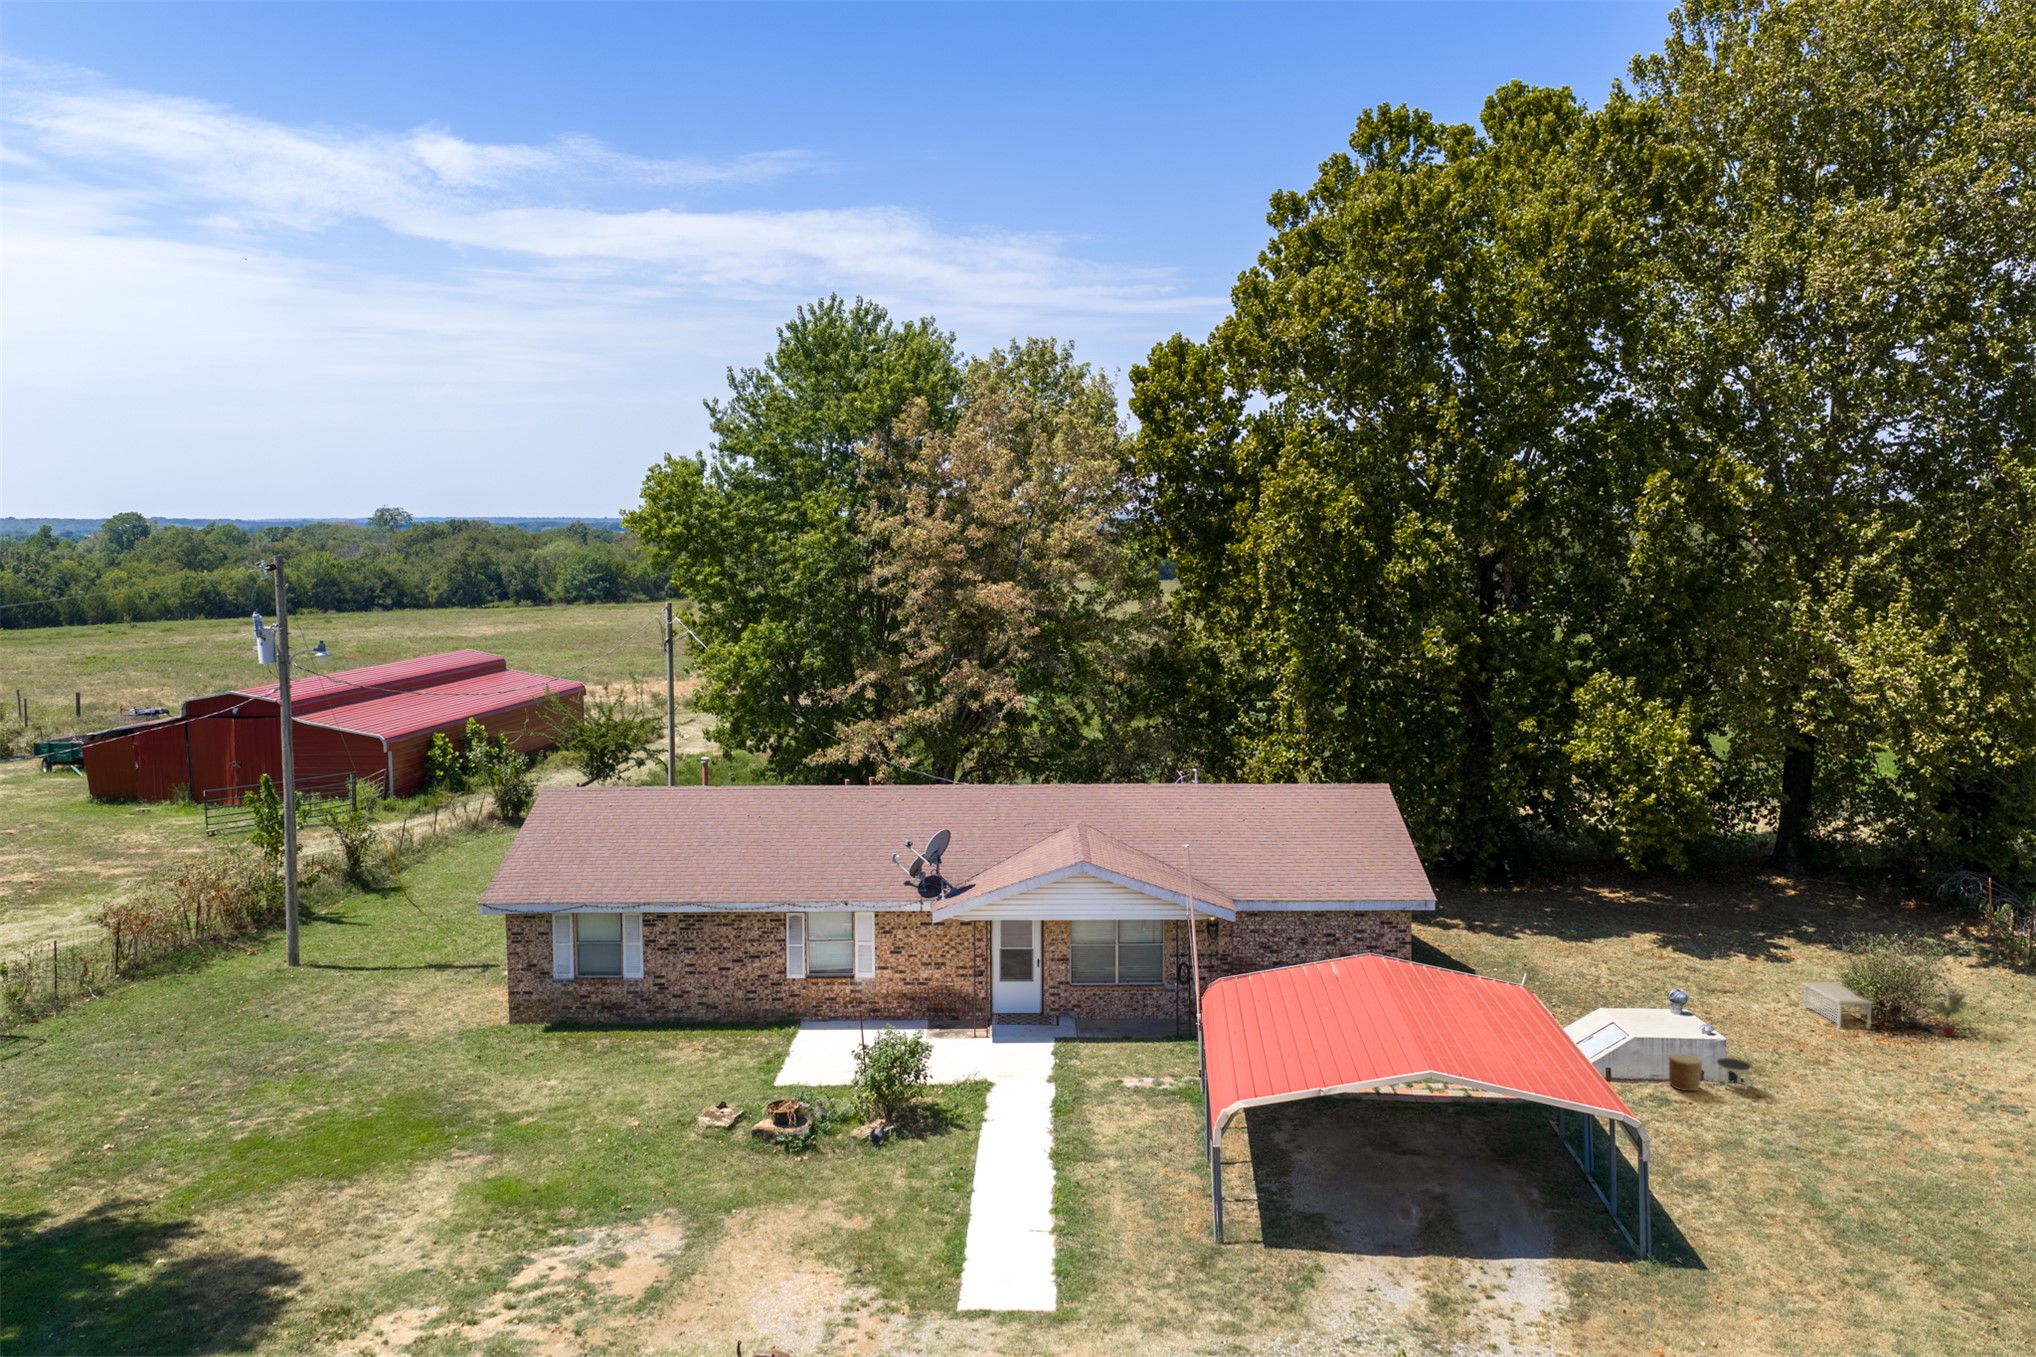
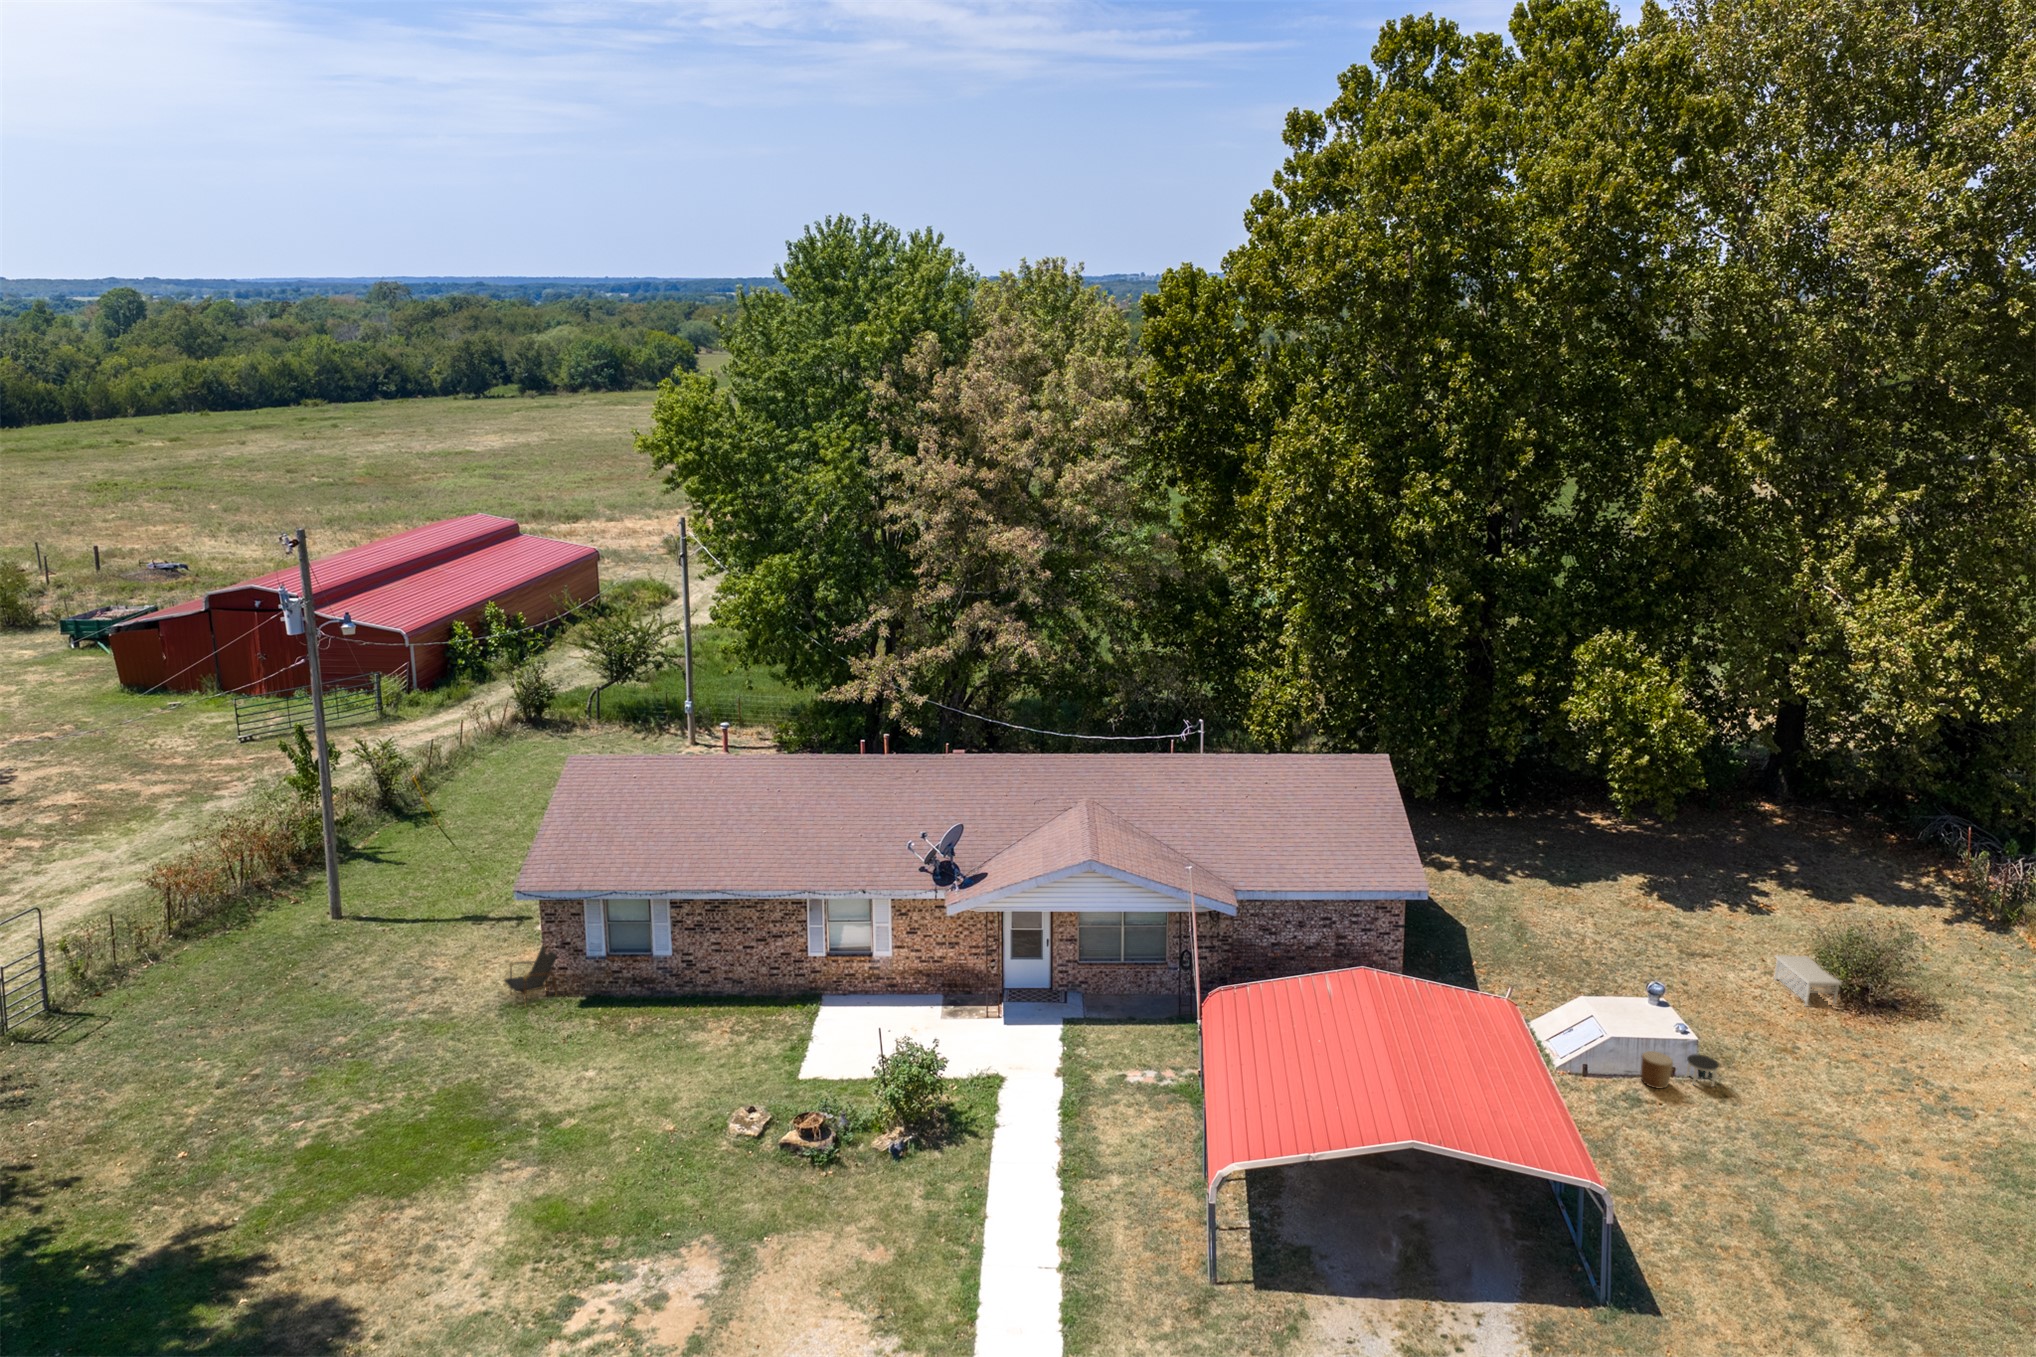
lounge chair: none [464,967,522,1029] -> present [504,946,557,1006]
potted tree: present [1933,988,1966,1037] -> none [1895,971,1931,1017]

